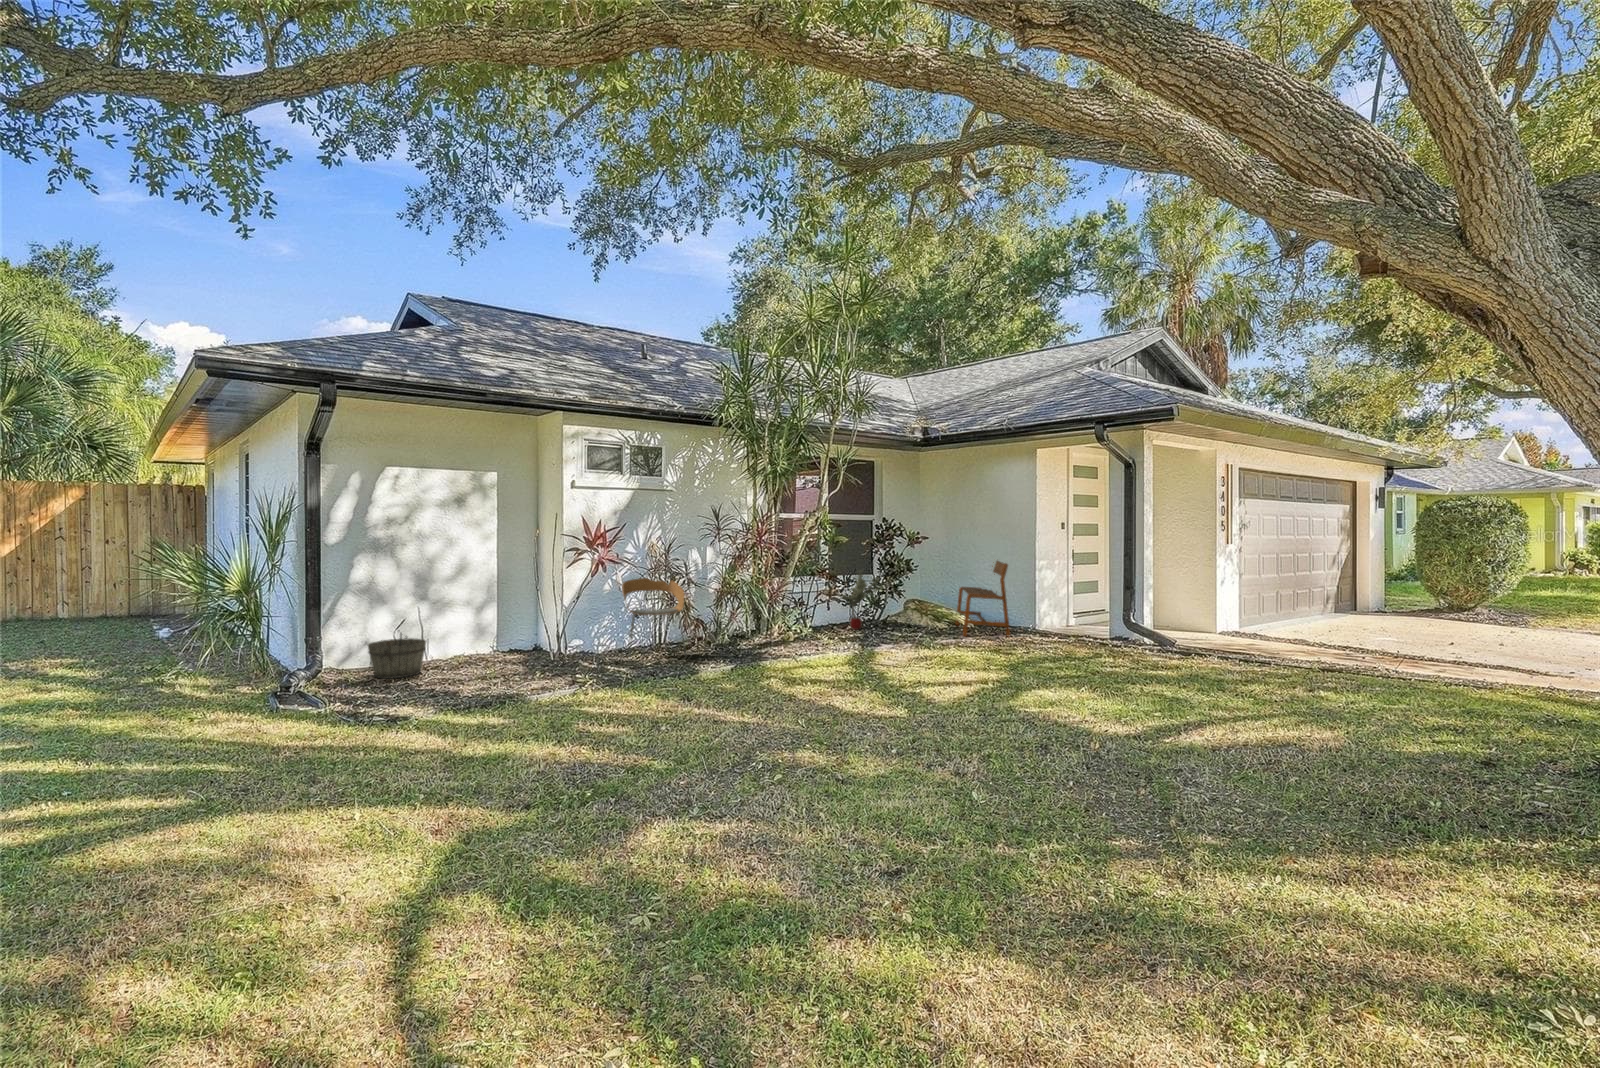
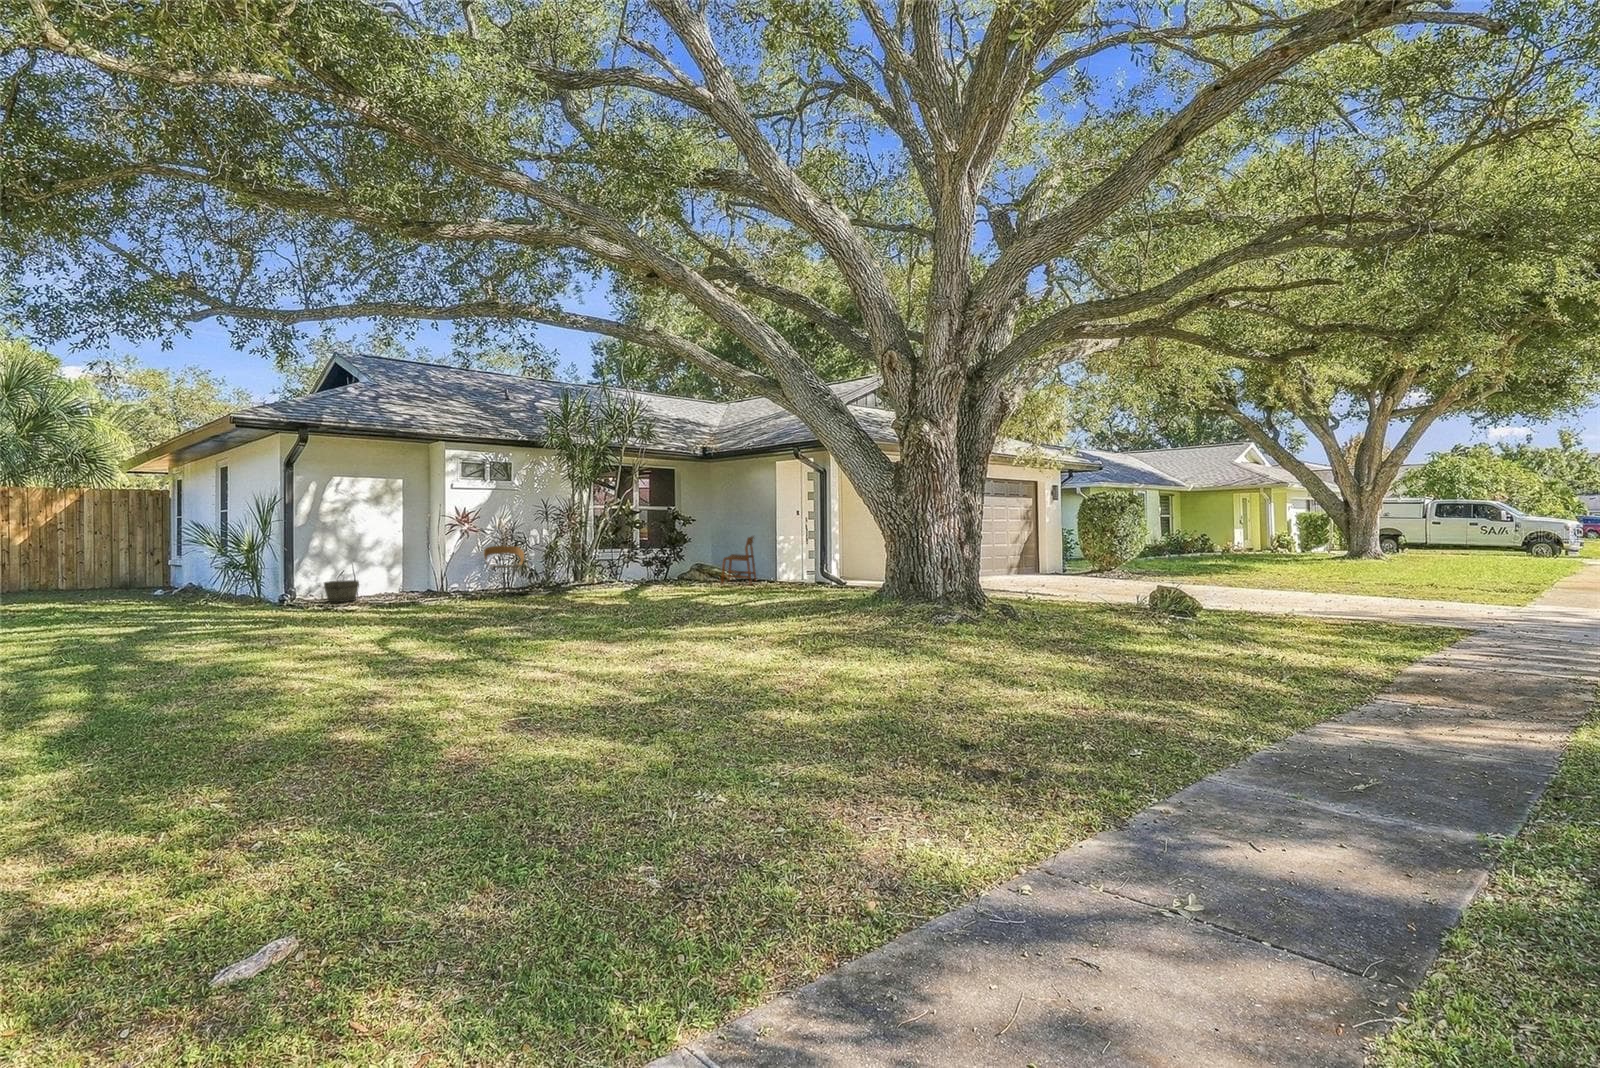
potted tree: present [839,570,879,630] -> none [638,542,672,583]

